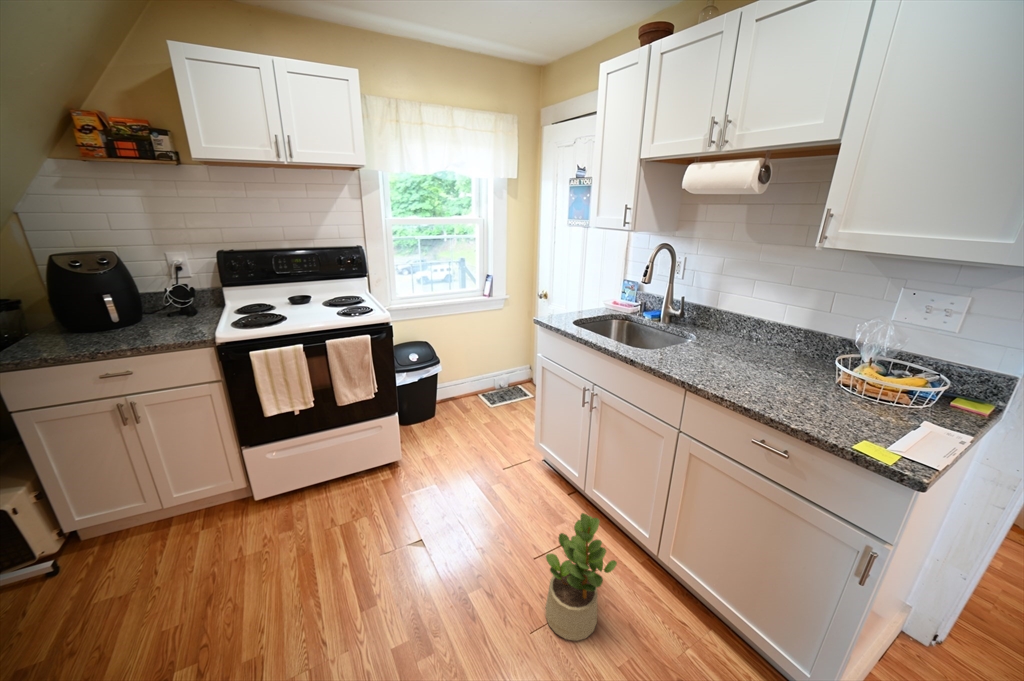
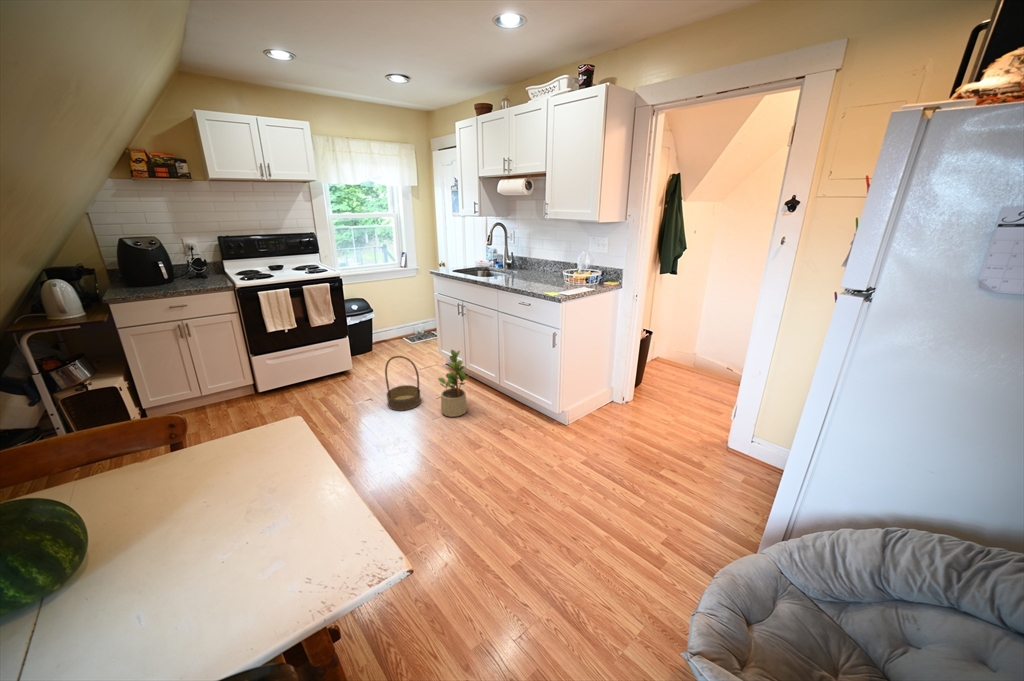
basket: none [447,492,507,595] -> present [385,356,421,411]

